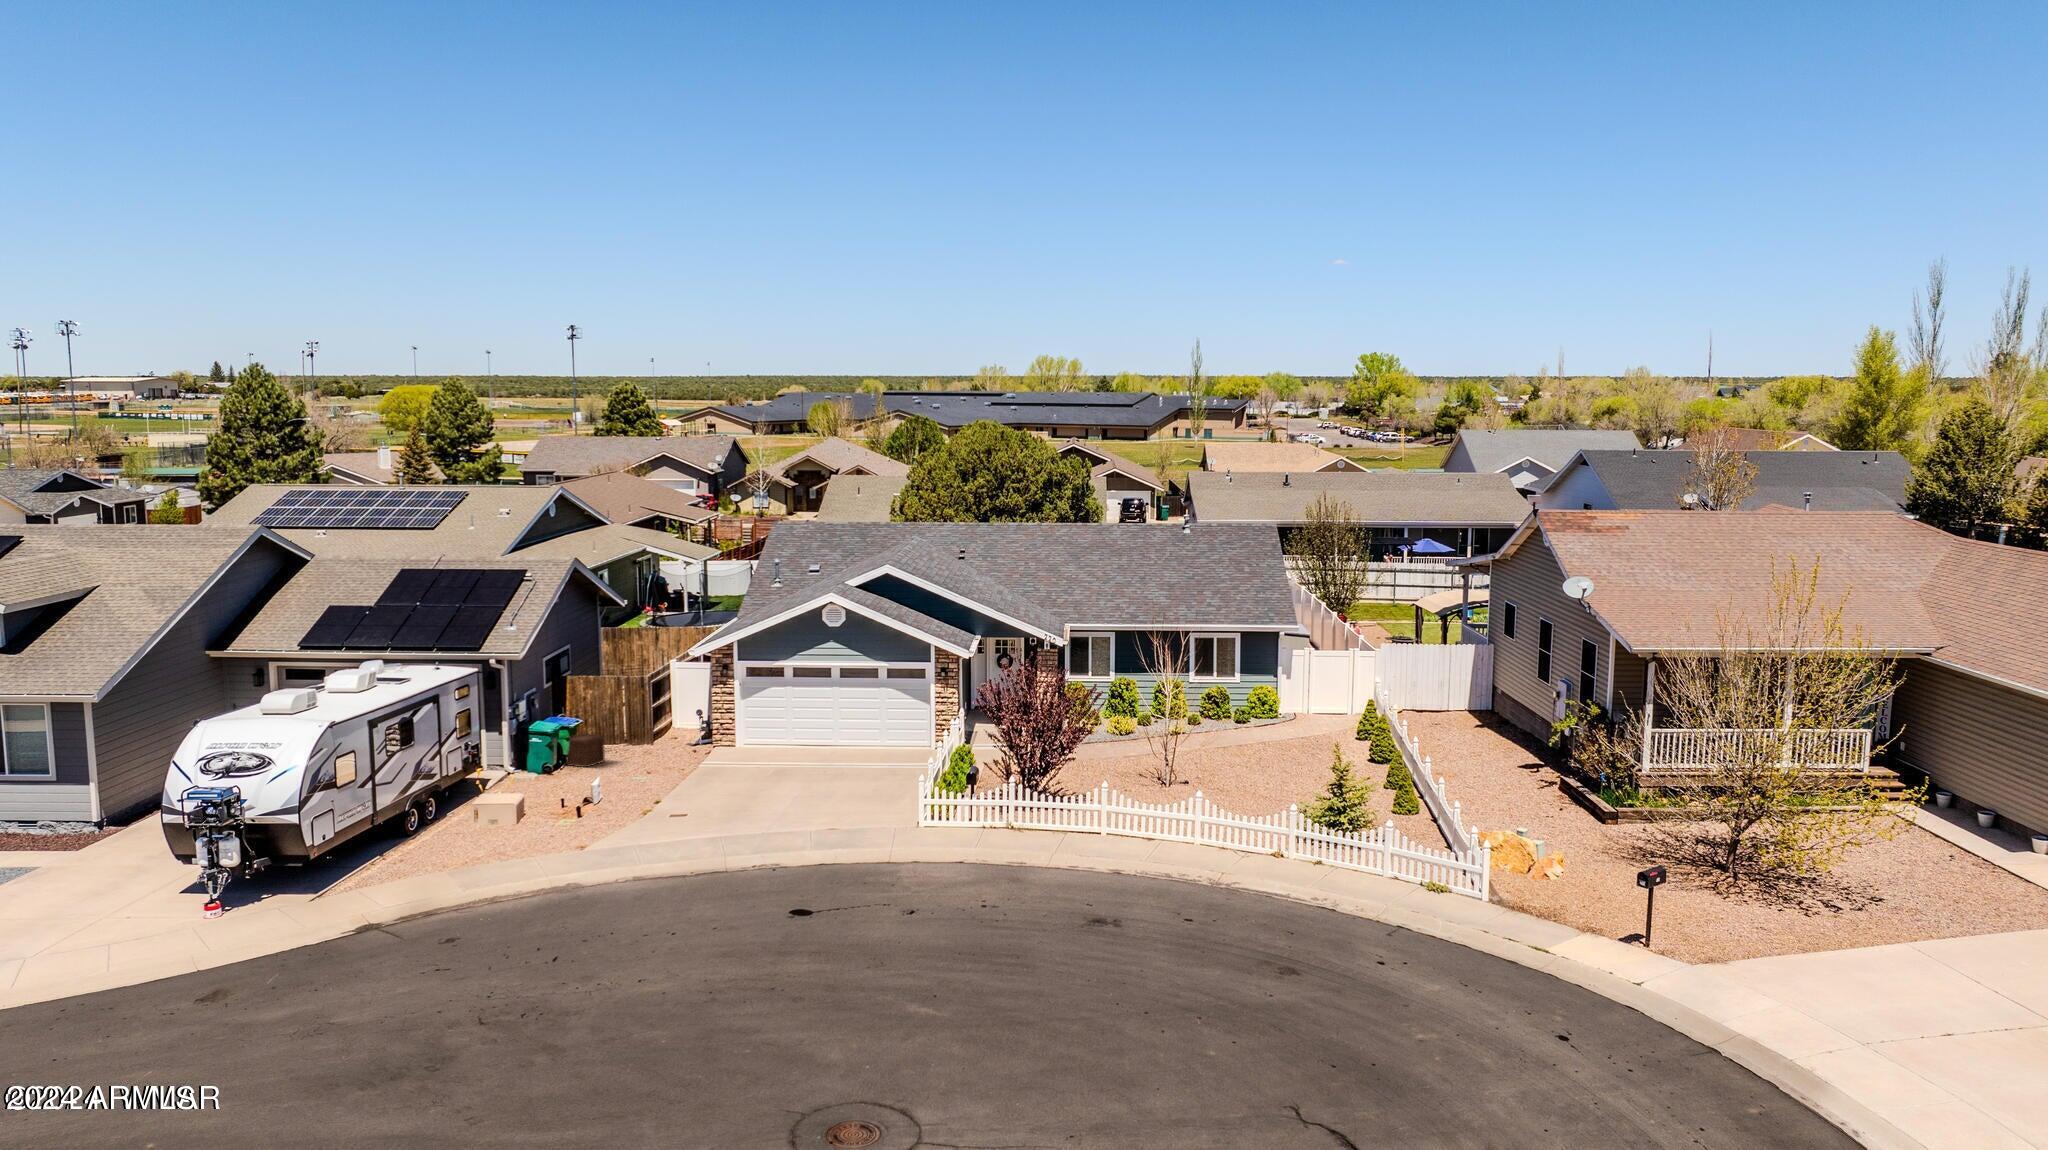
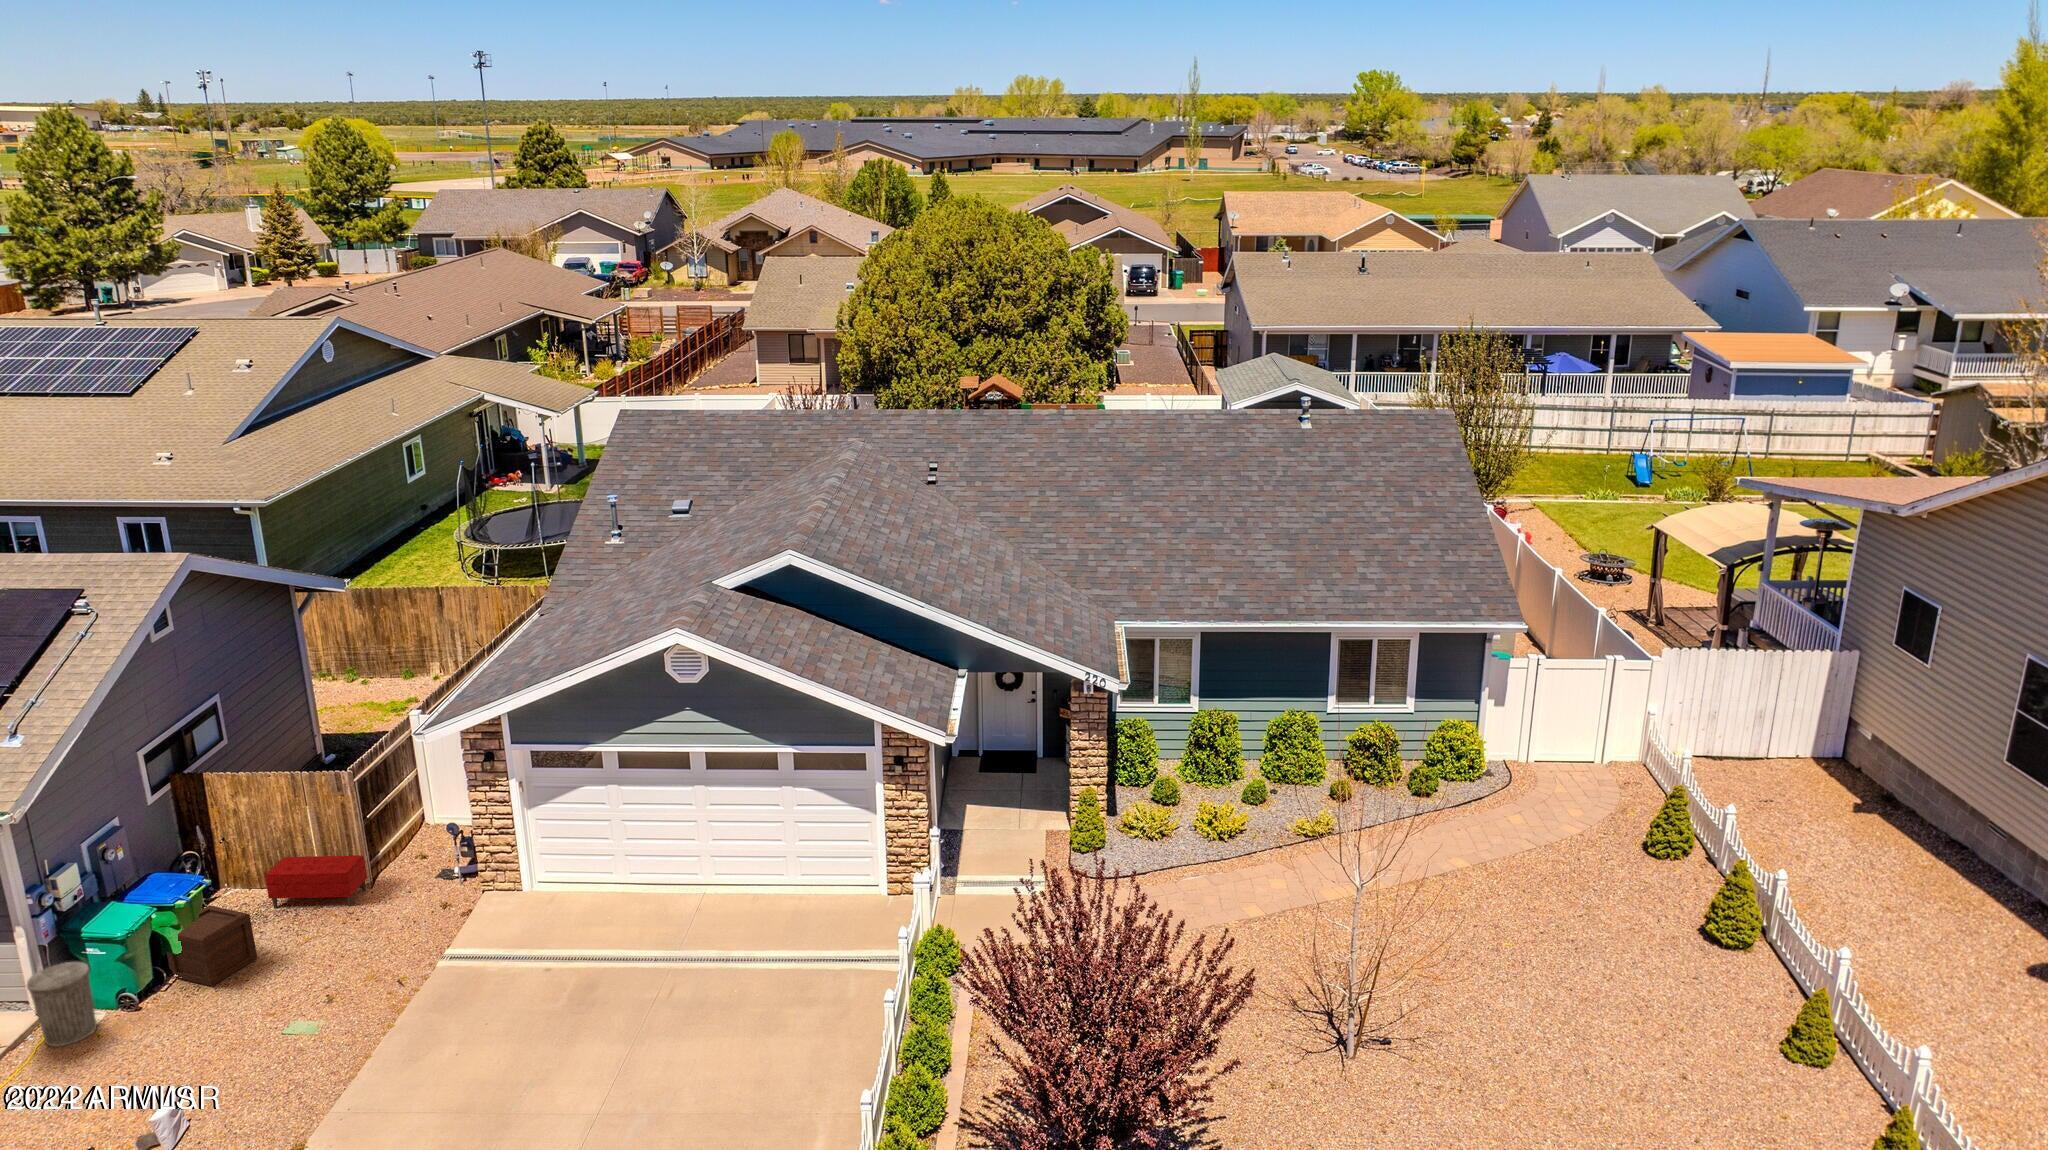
bench: none [600,727,649,751] -> present [265,855,367,908]
trash can: none [512,741,540,778] -> present [27,962,97,1046]

